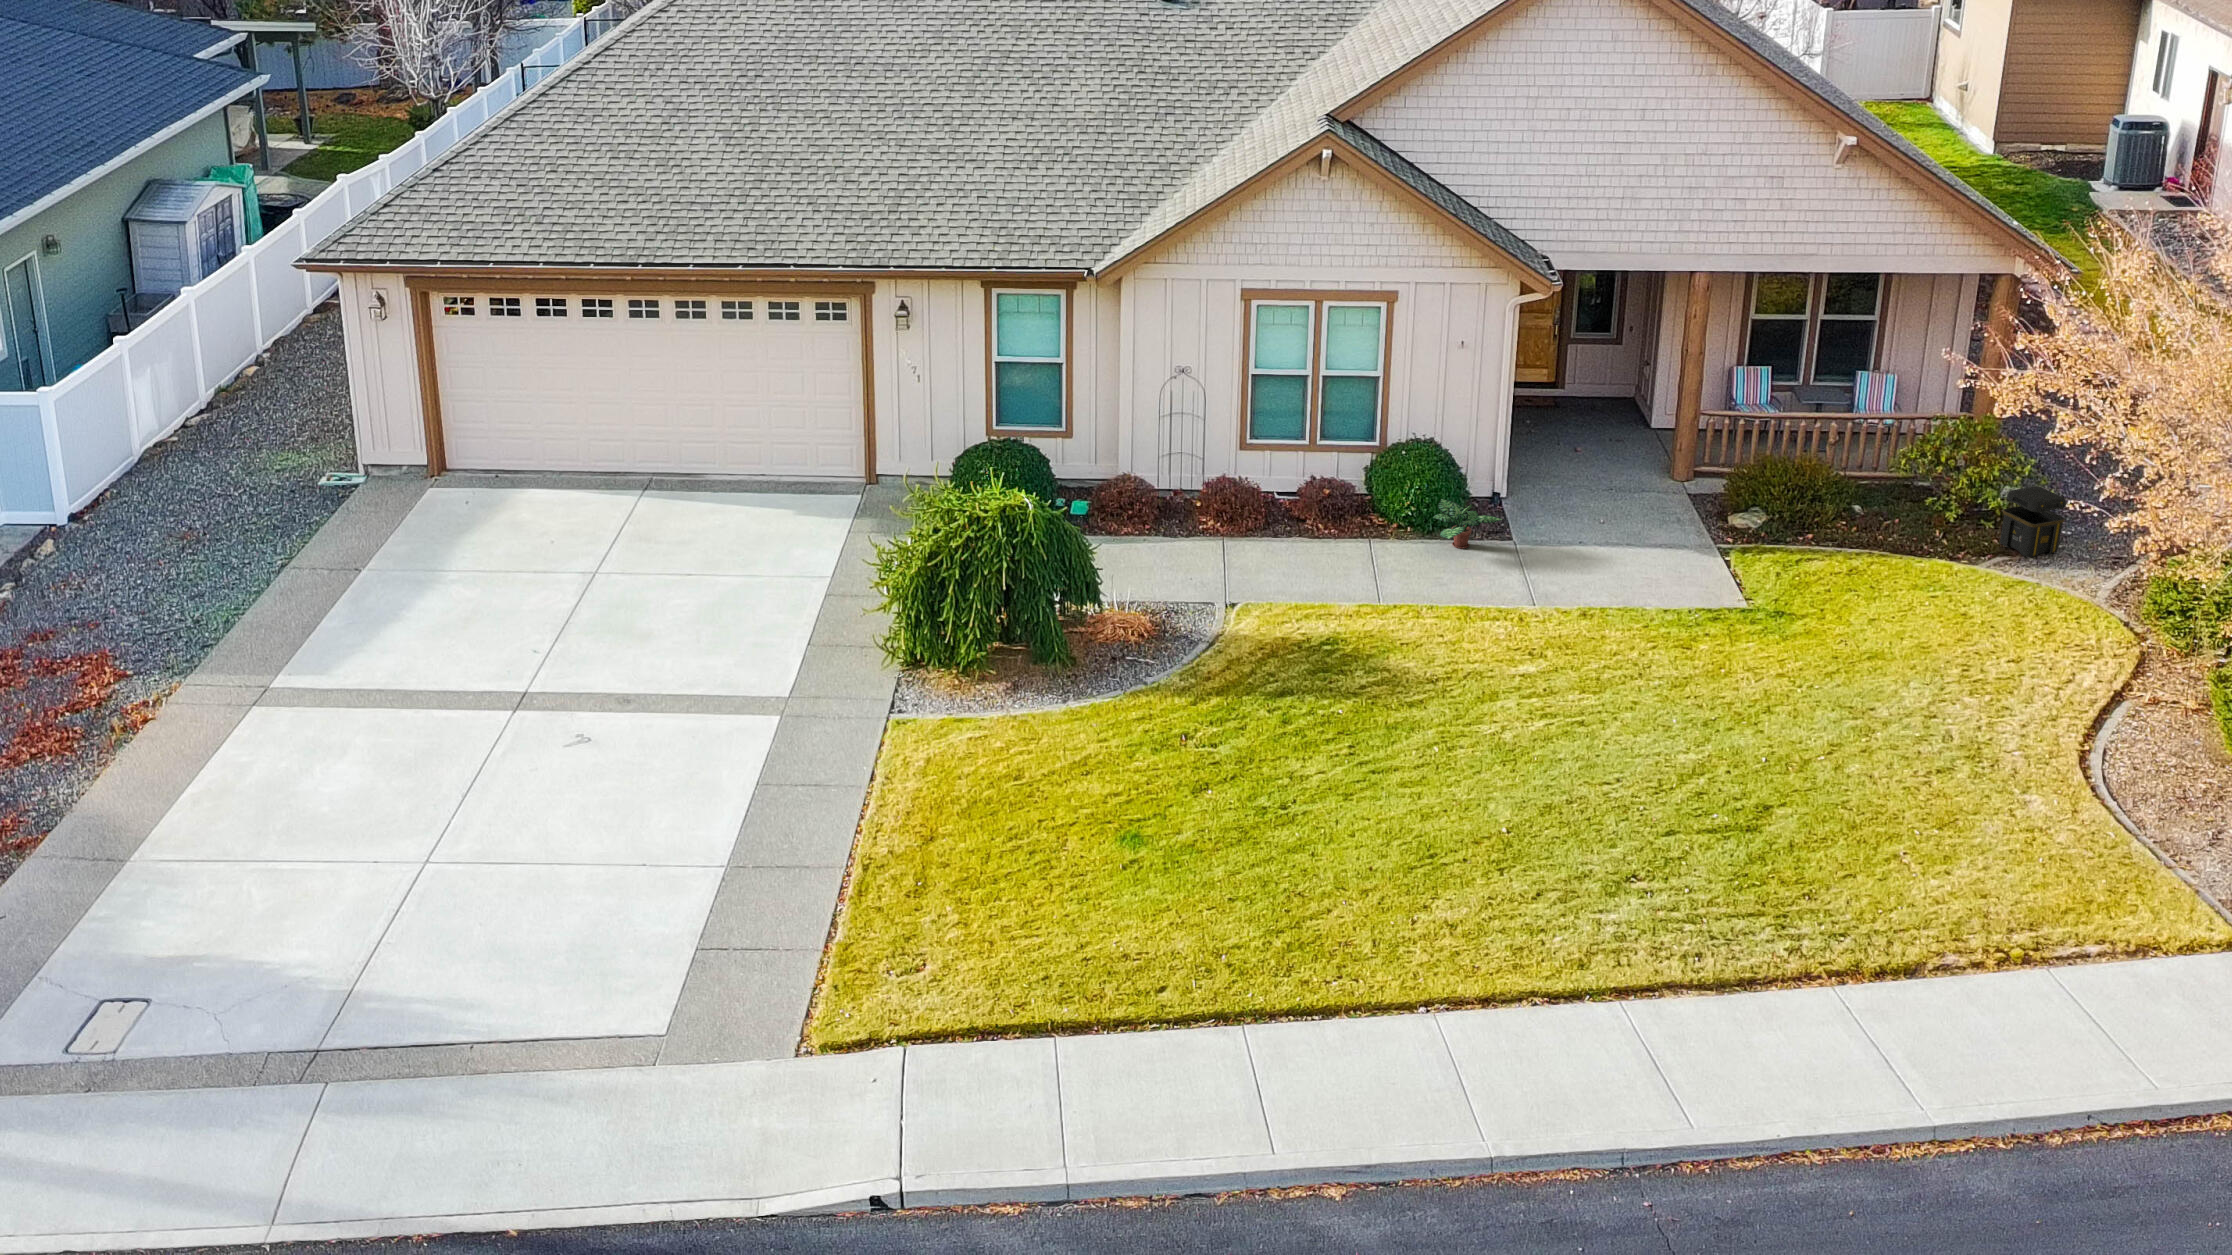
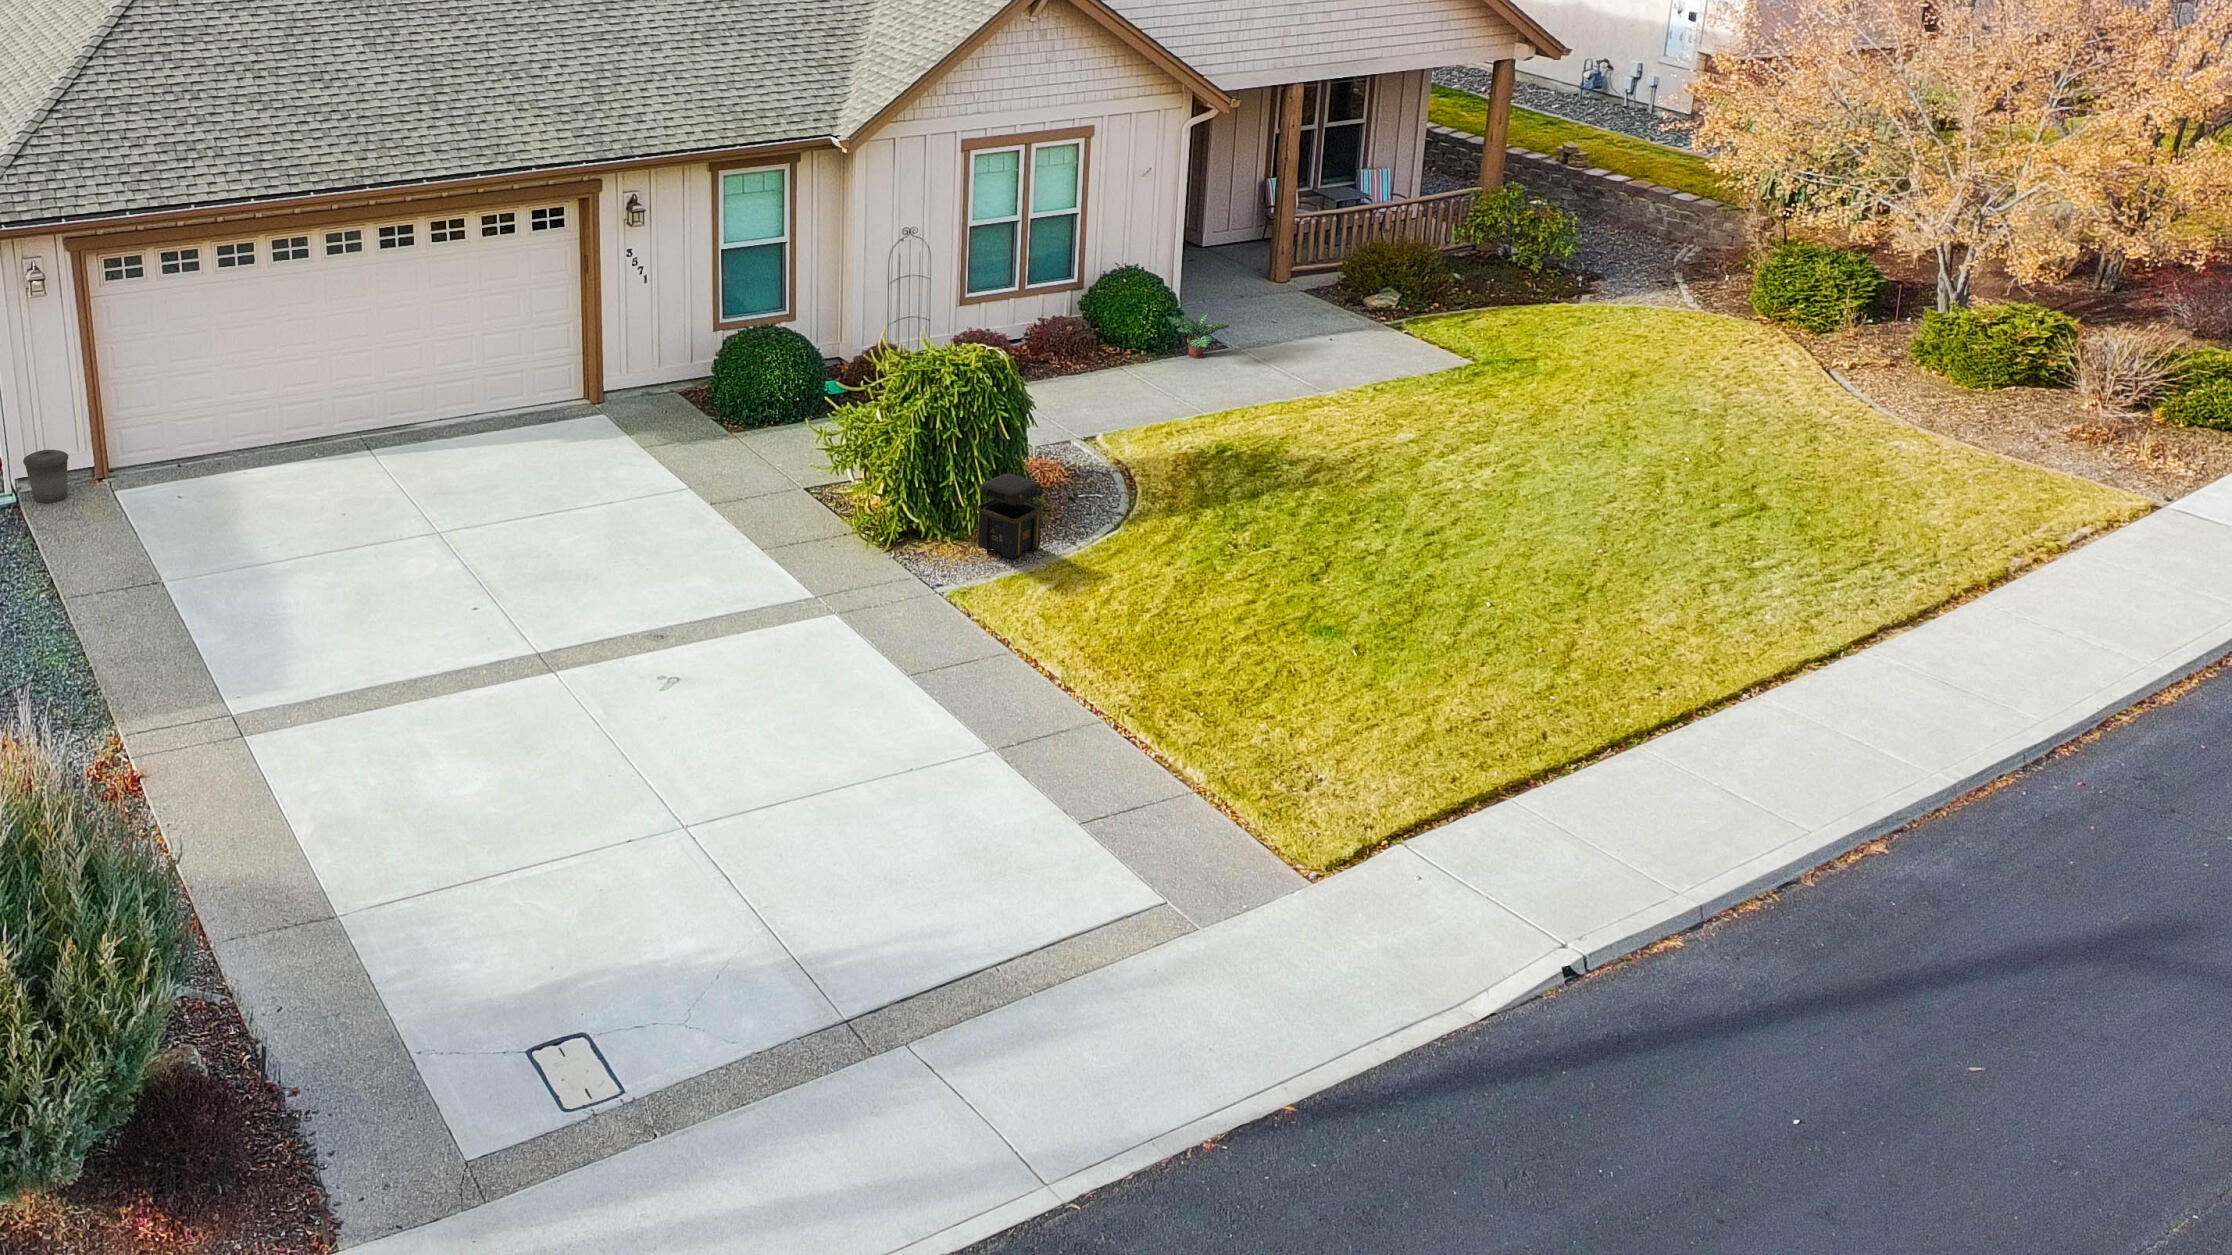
trash can: none [371,441,407,484] -> present [23,450,68,503]
toolbox: present [2000,486,2066,557] -> present [978,474,1043,559]

